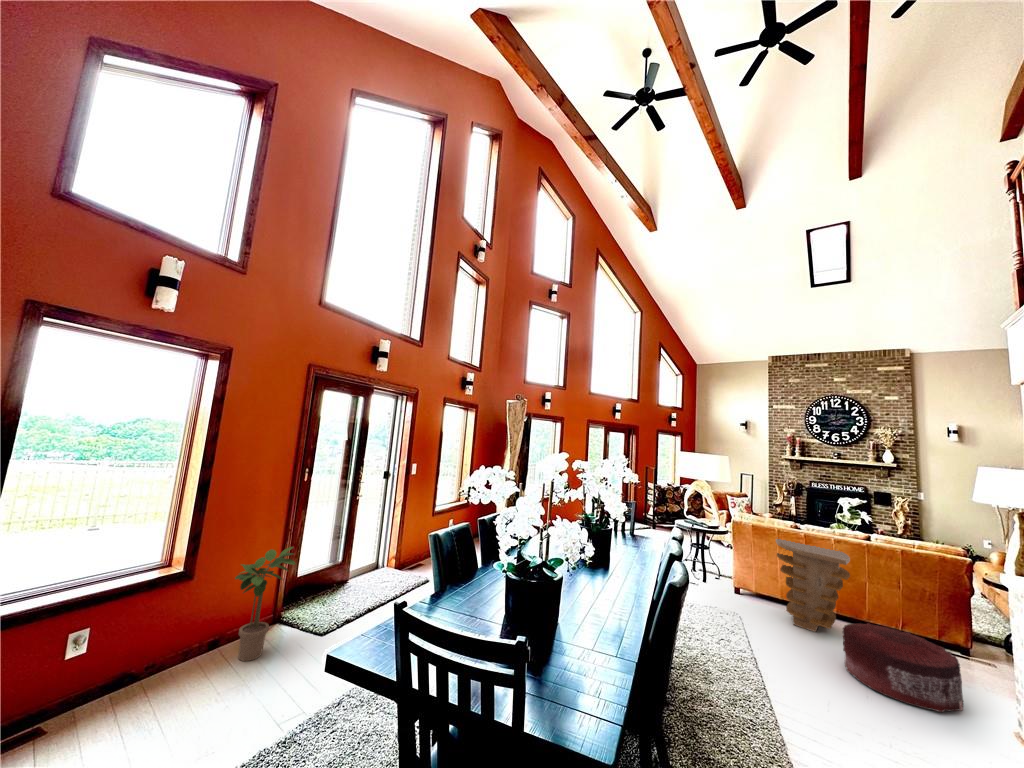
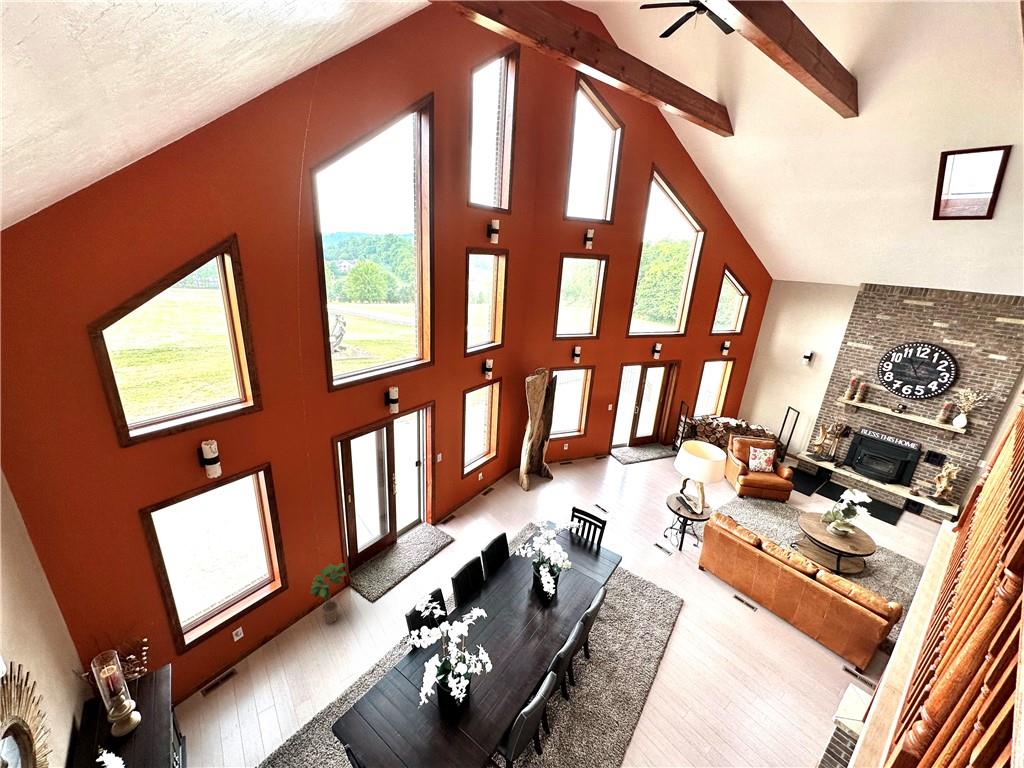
side table: present [776,539,850,632] -> none [721,546,782,636]
pouf: present [843,623,964,712] -> none [730,647,809,730]

